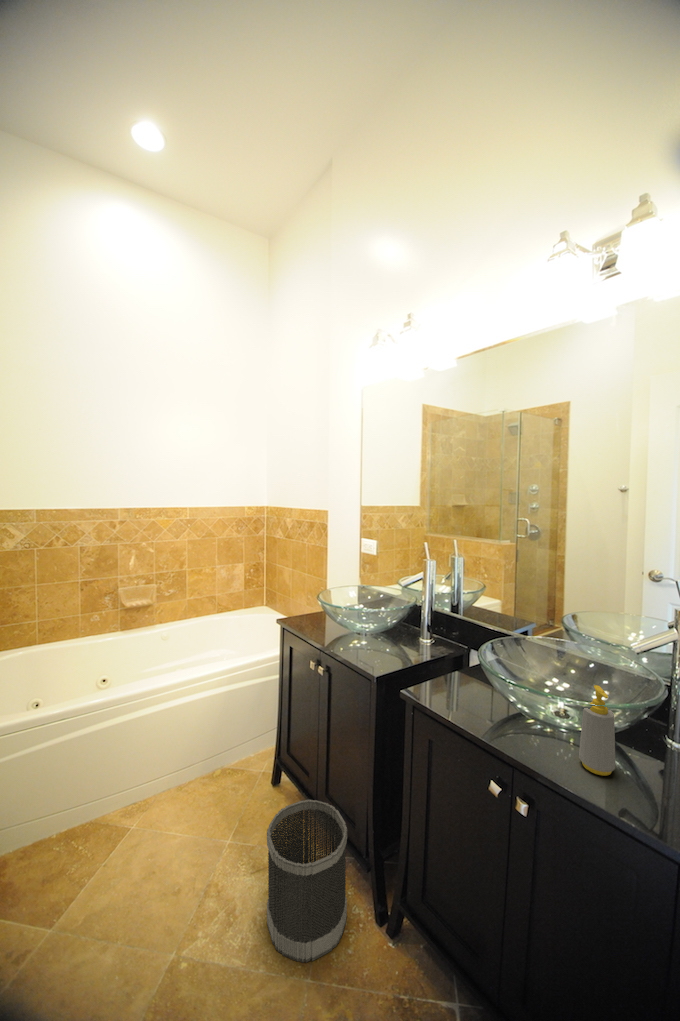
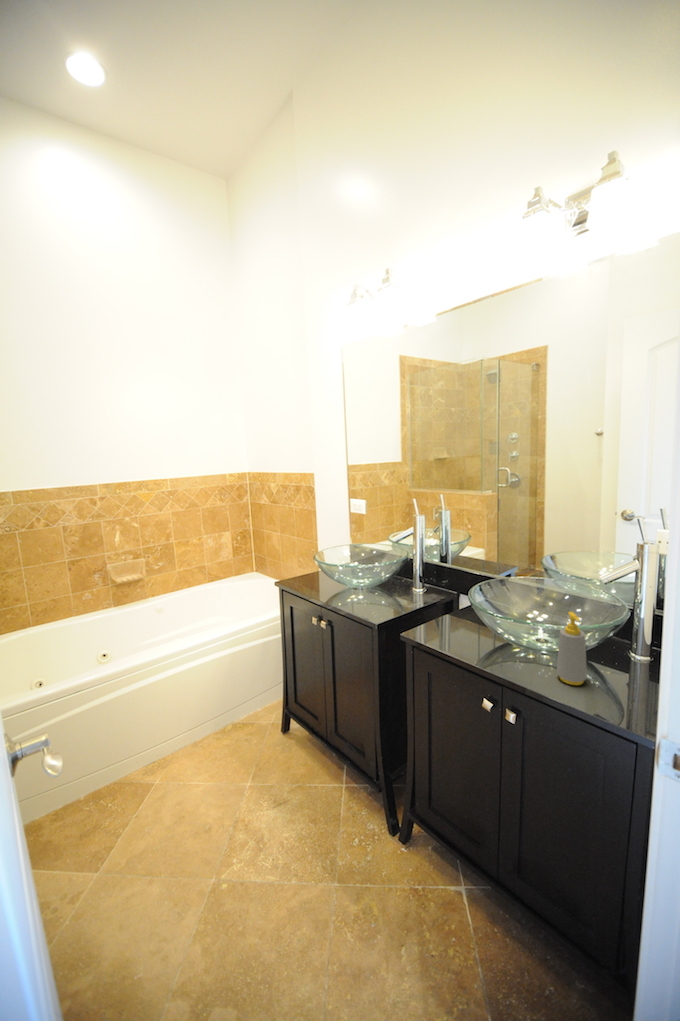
wastebasket: present [267,800,347,963] -> none [286,739,362,870]

